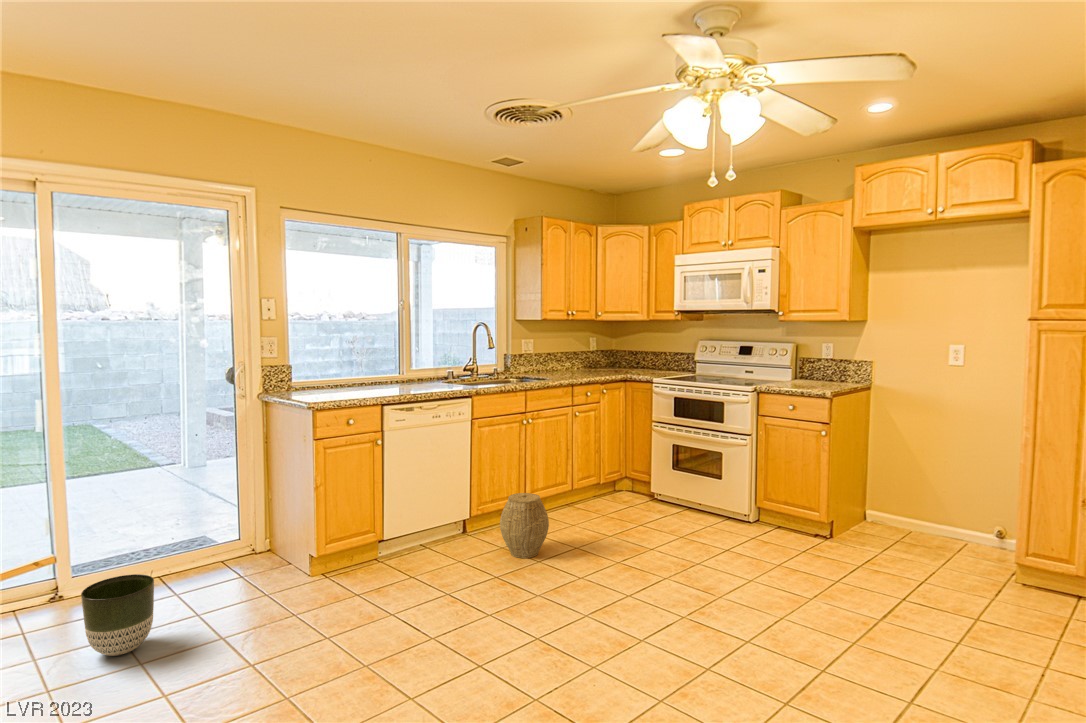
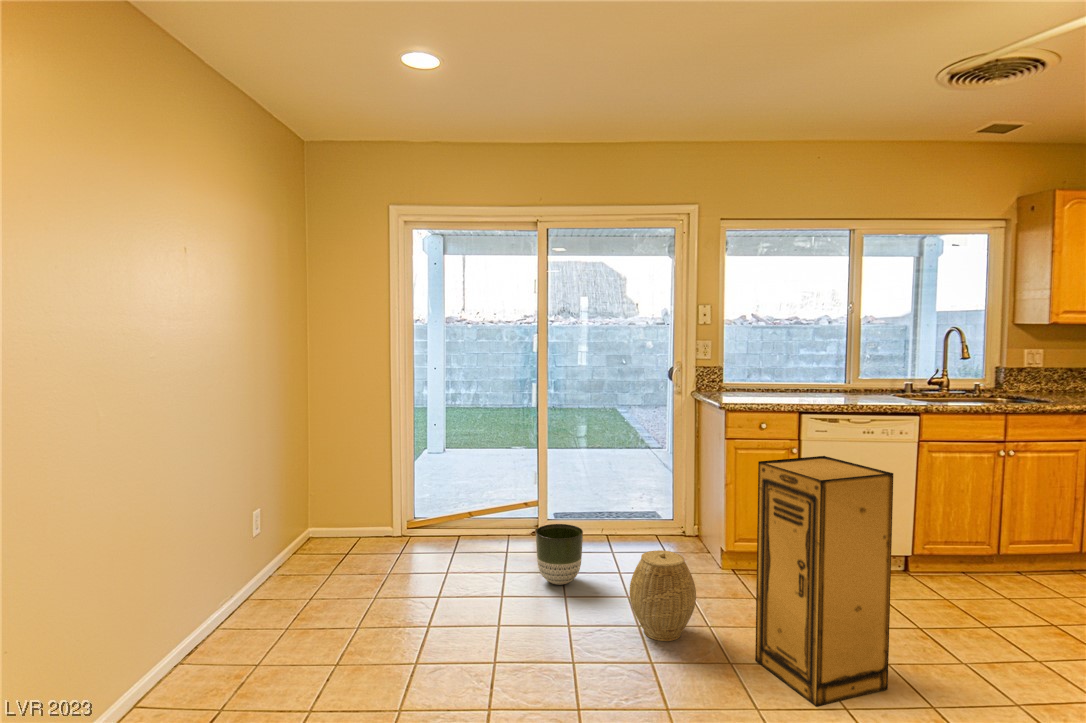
storage cabinet: none [385,444,499,673] -> present [755,456,893,707]
woven basket: present [500,493,549,558] -> present [630,550,696,641]

